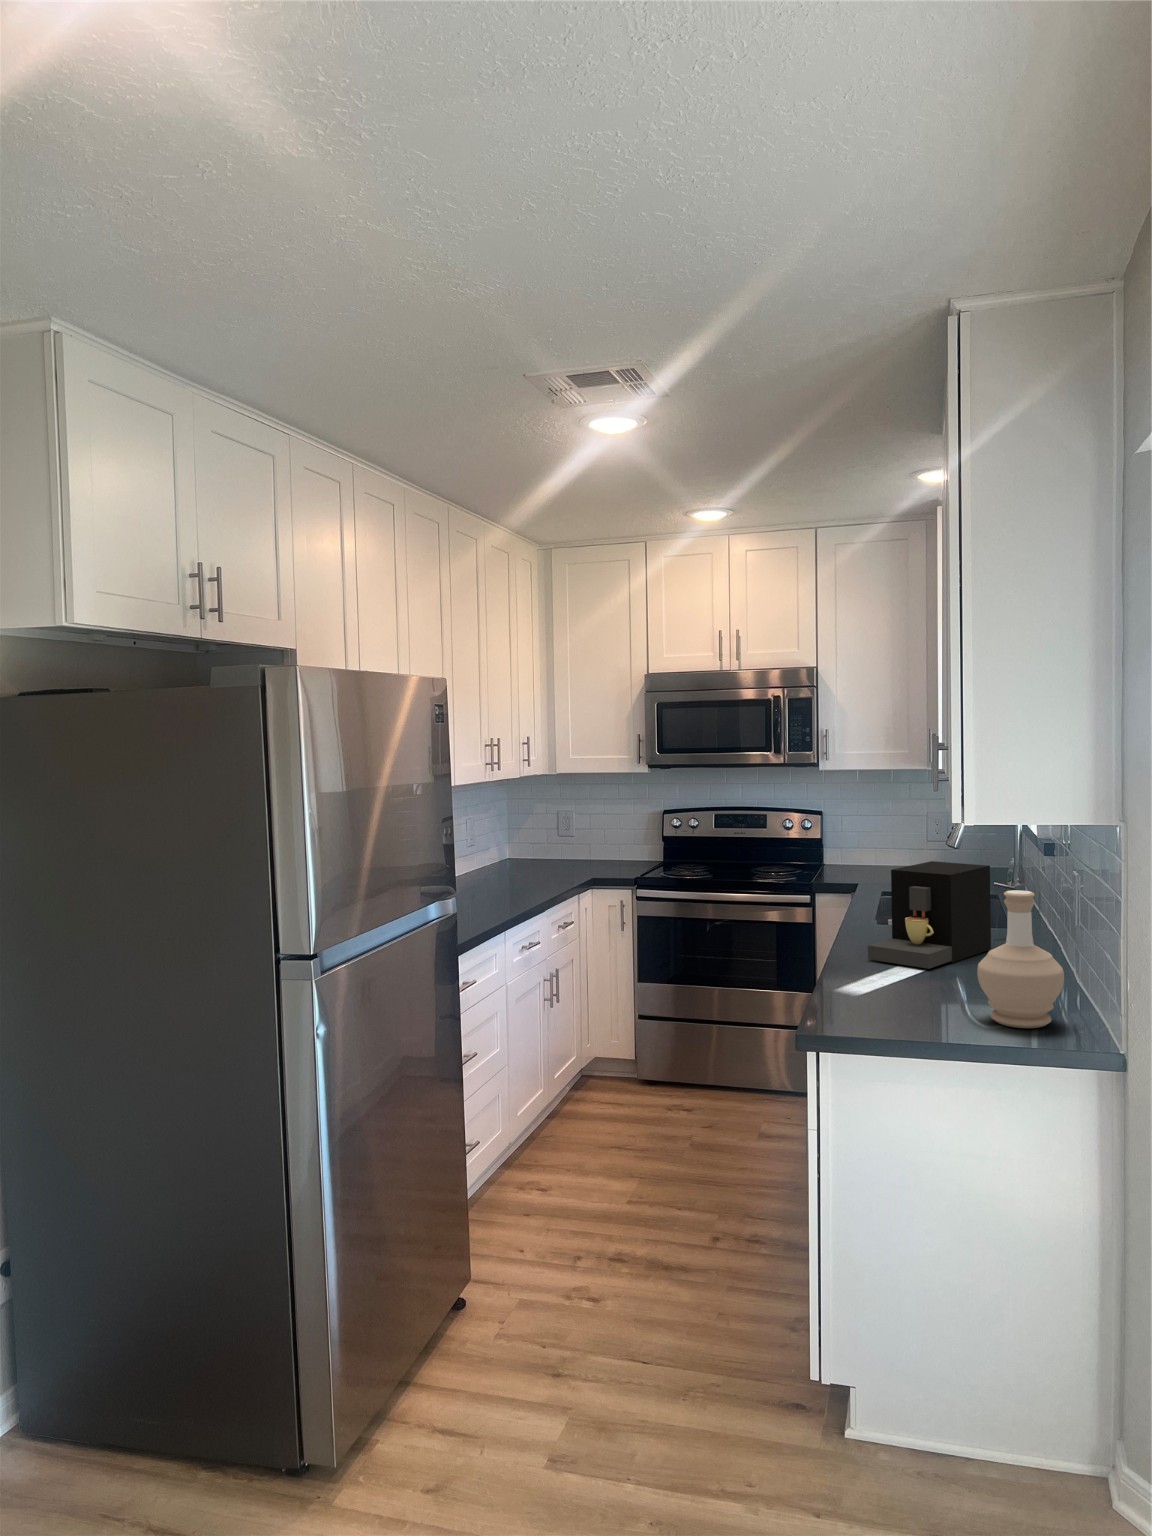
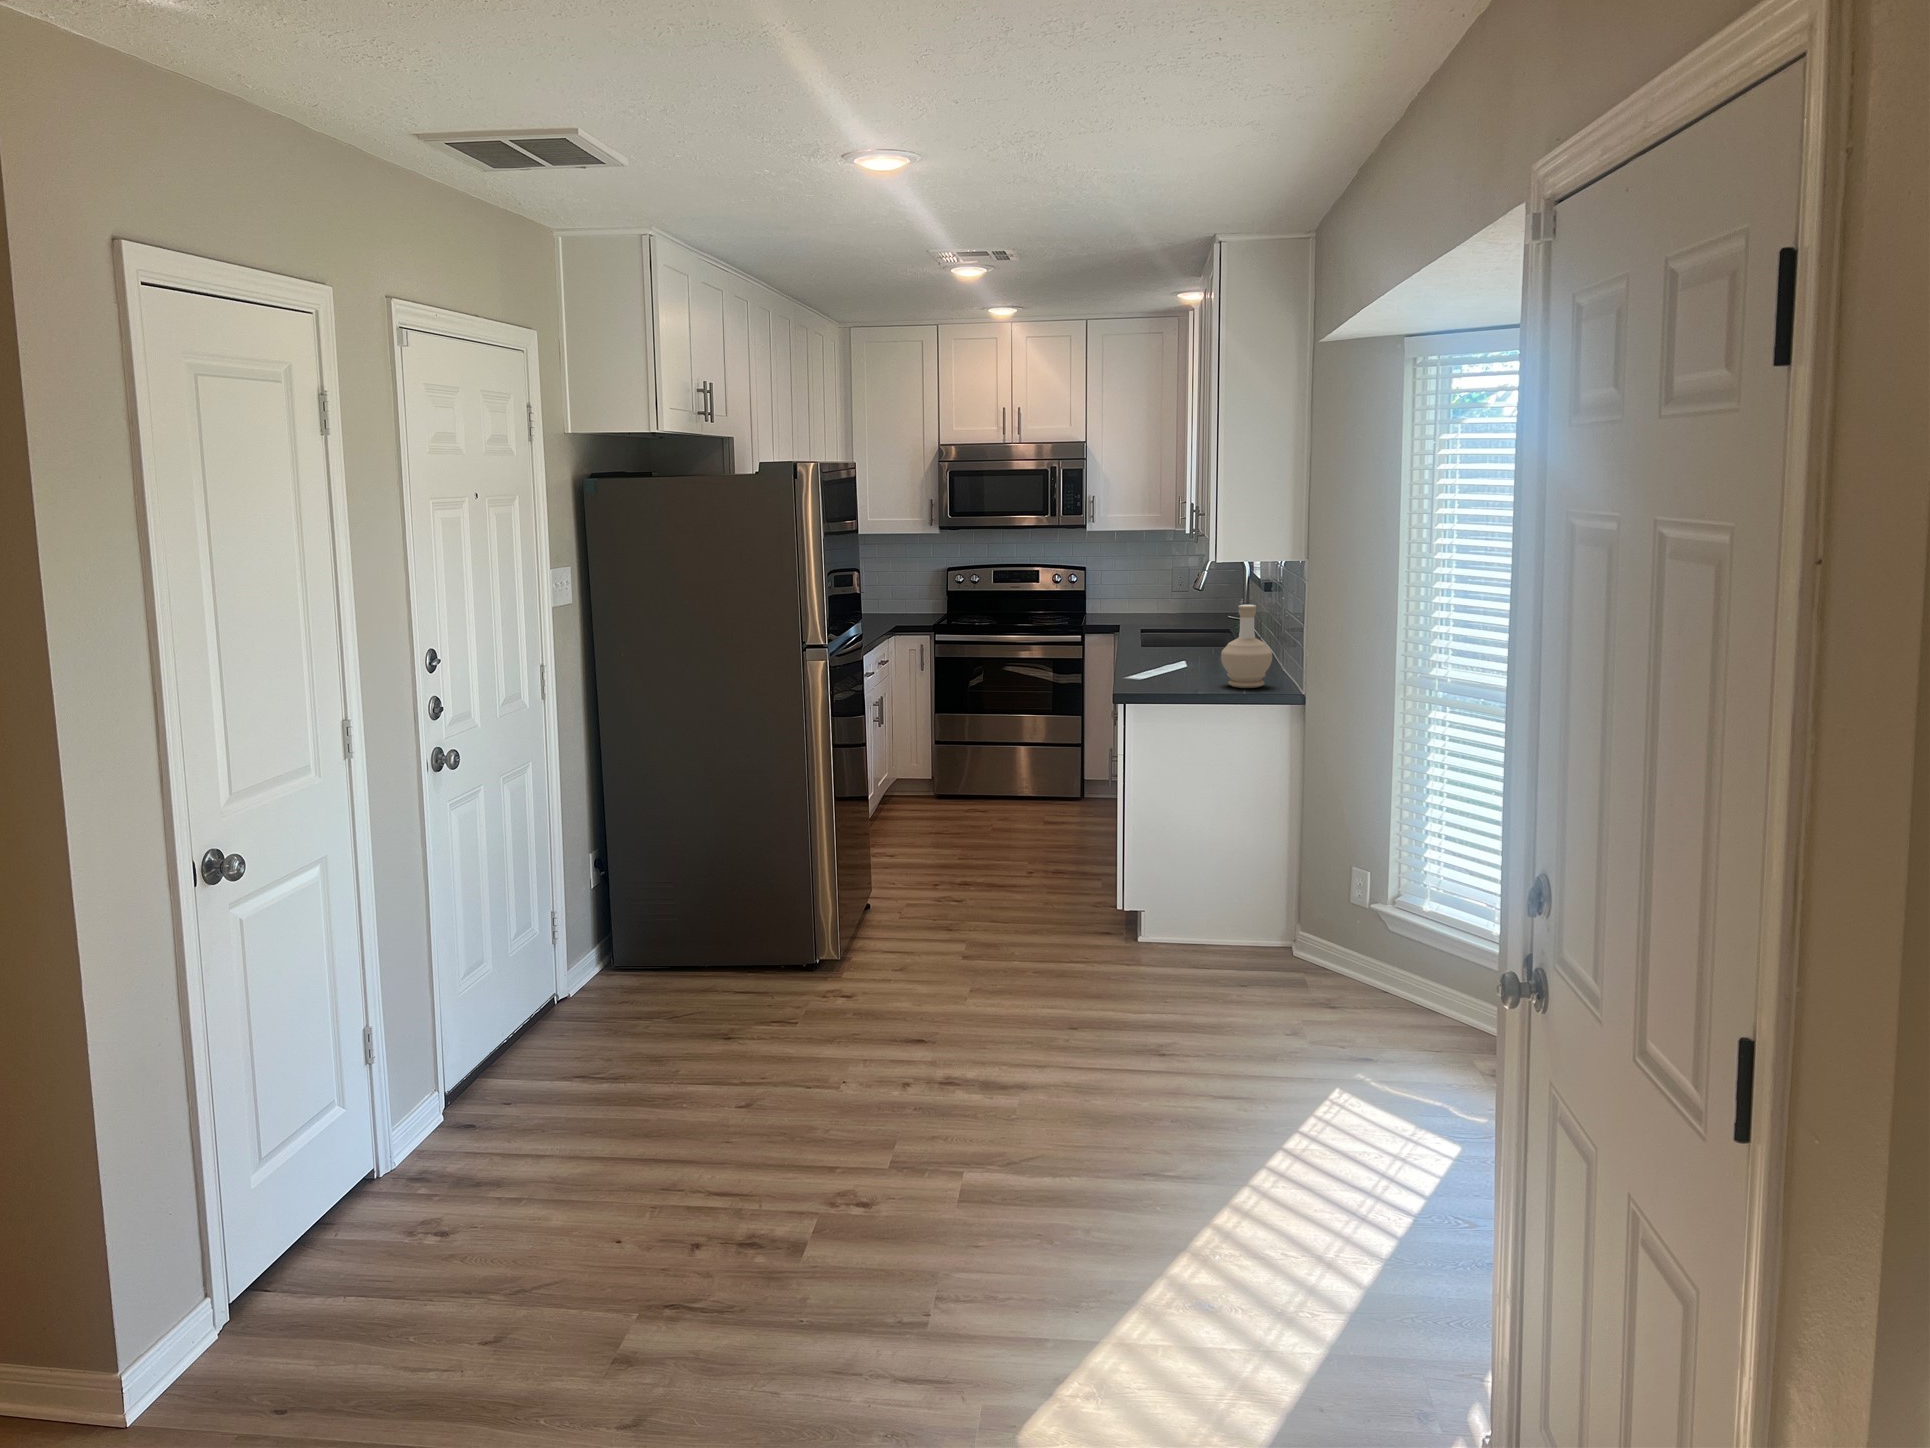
coffee maker: present [868,861,991,969] -> none [1144,597,1226,667]

